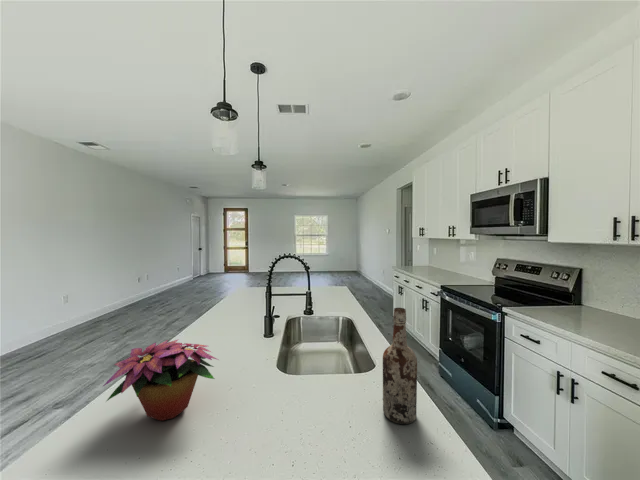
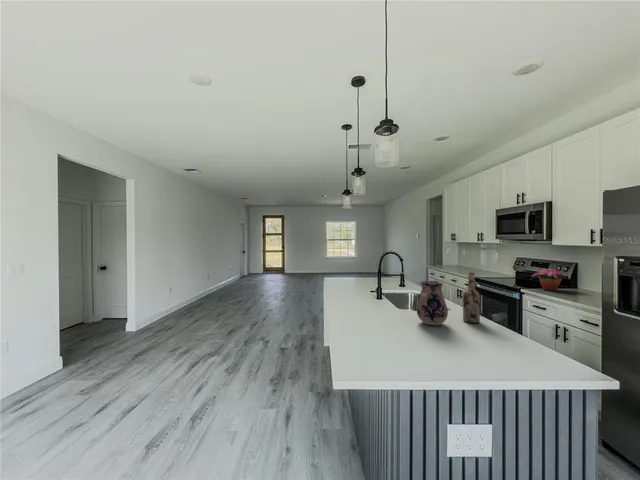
ceramic pitcher: none [274,325,340,441] -> present [417,281,448,325]
flower arrangement: present [103,340,216,421] -> present [533,269,563,291]

